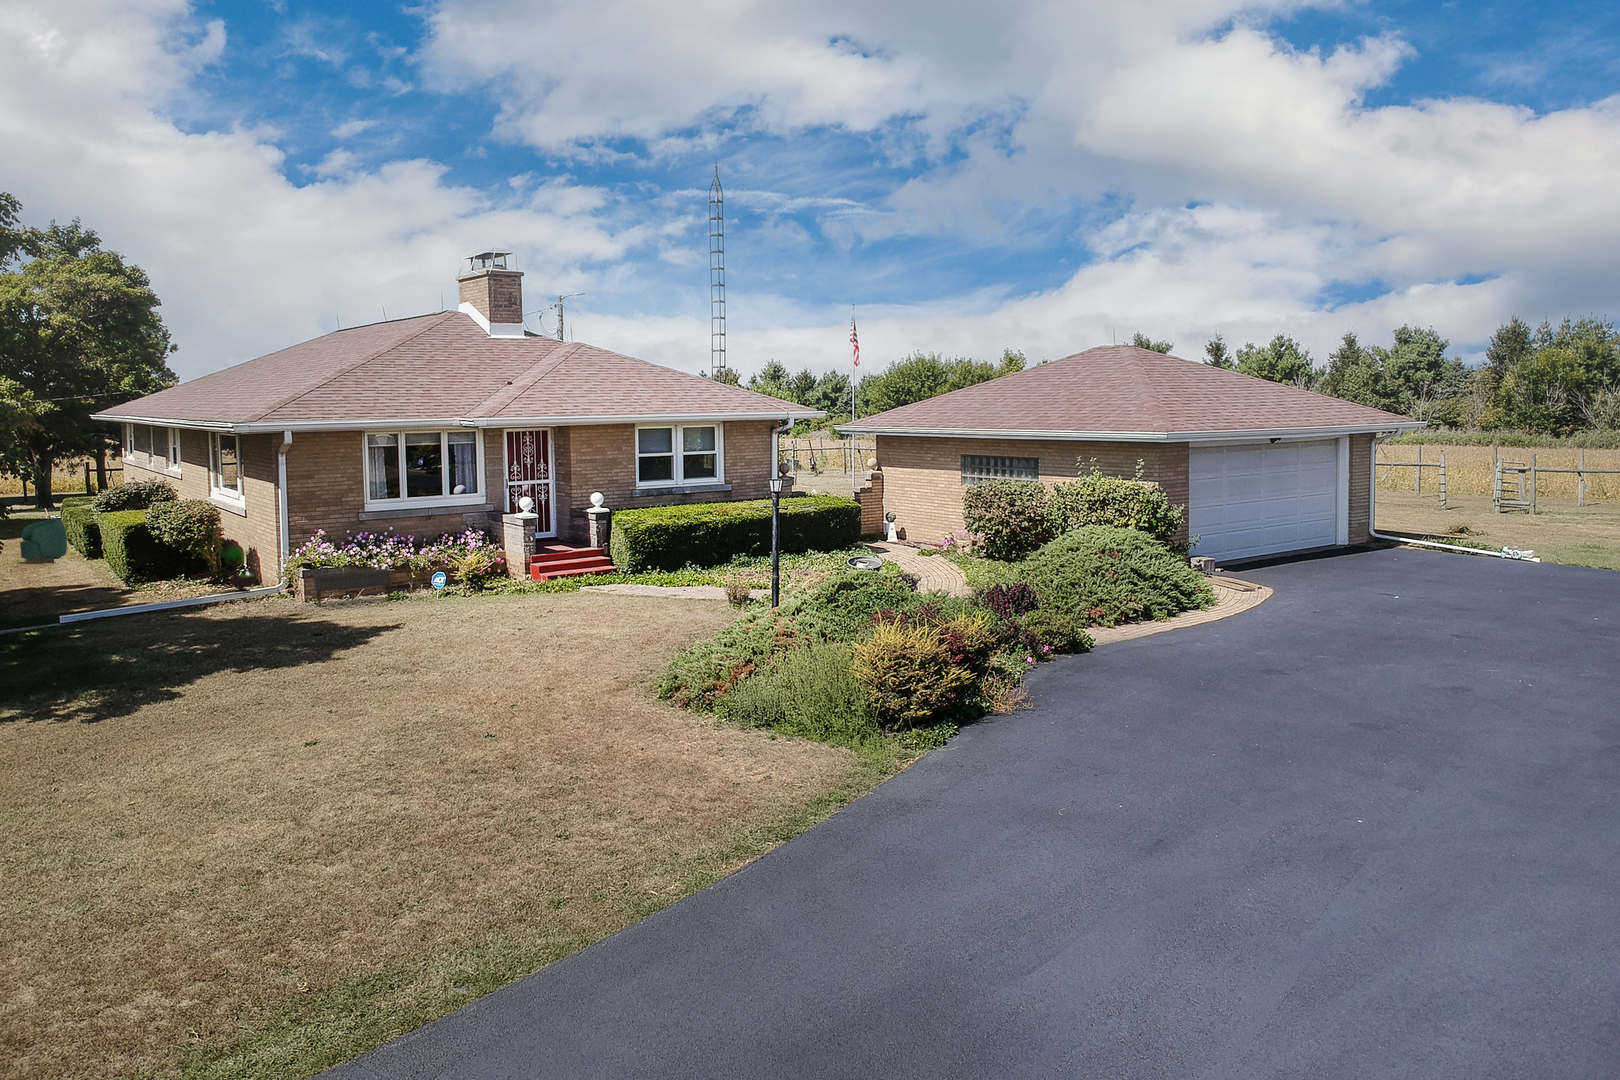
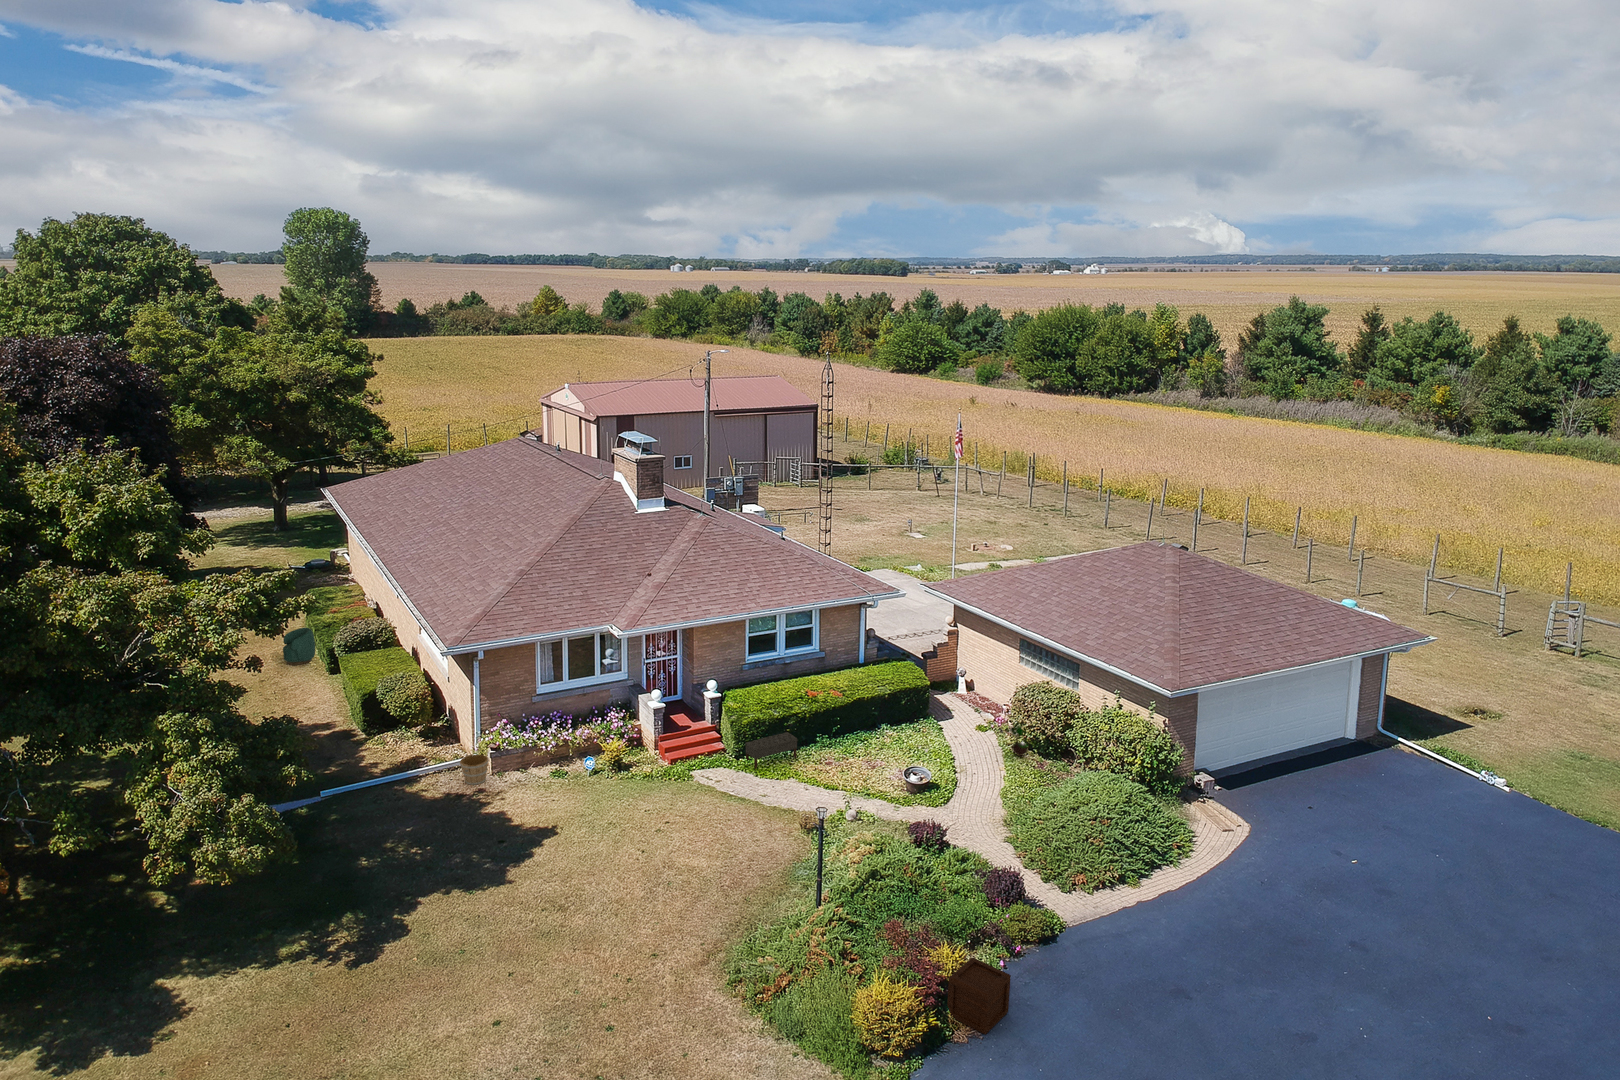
potted tree: present [221,547,256,590] -> present [1008,724,1028,756]
bench: present [313,568,391,607] -> present [745,732,798,769]
wooden bucket: none [257,574,299,609] -> present [460,755,489,785]
wooden crate: none [975,627,1058,707] -> present [947,957,1011,1035]

